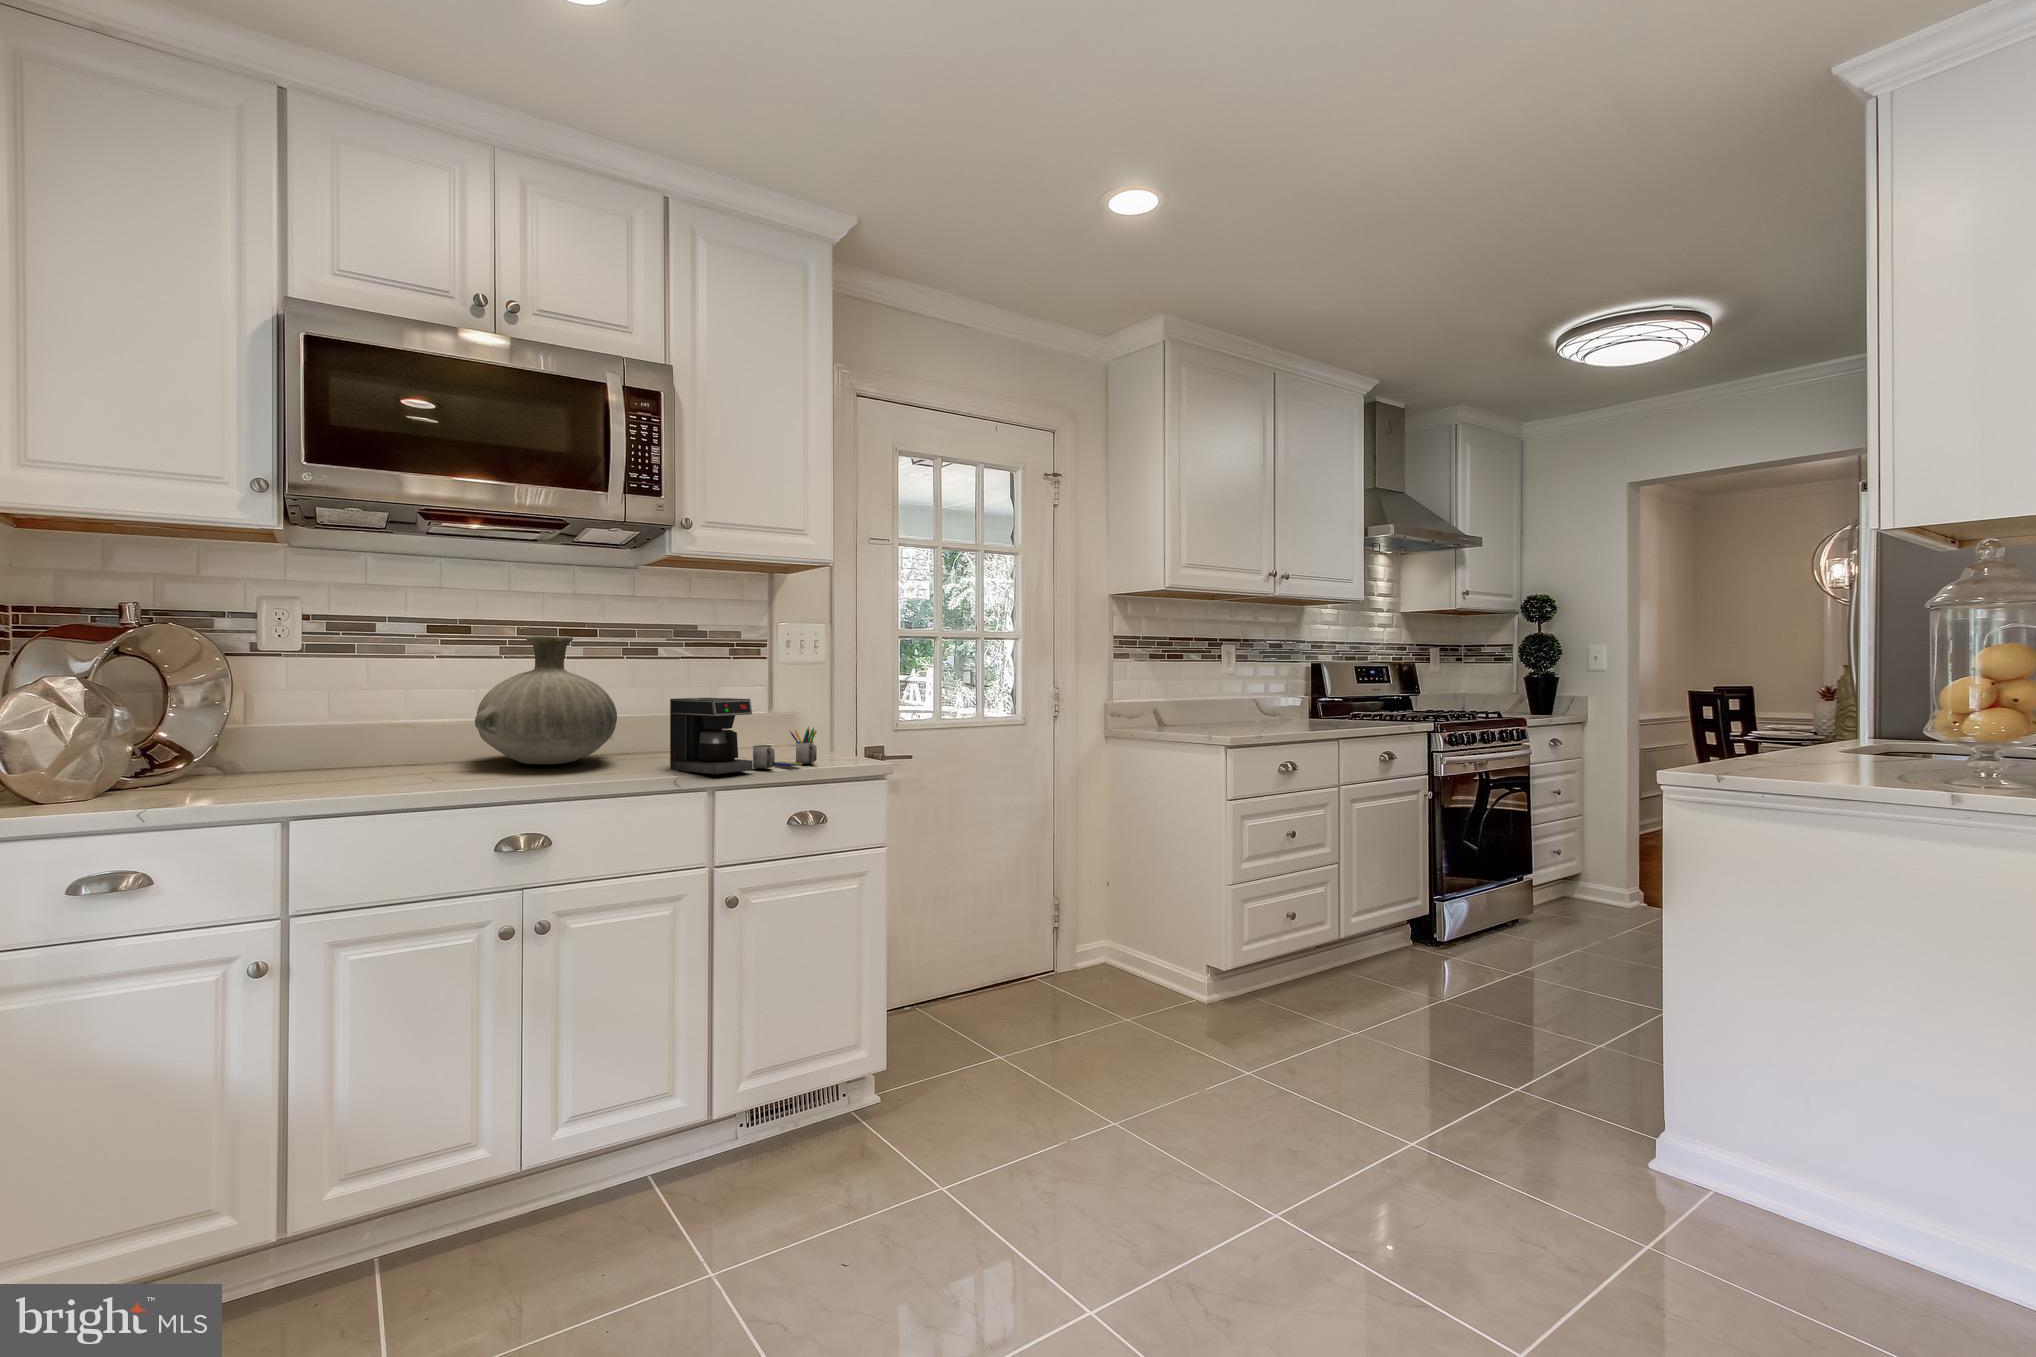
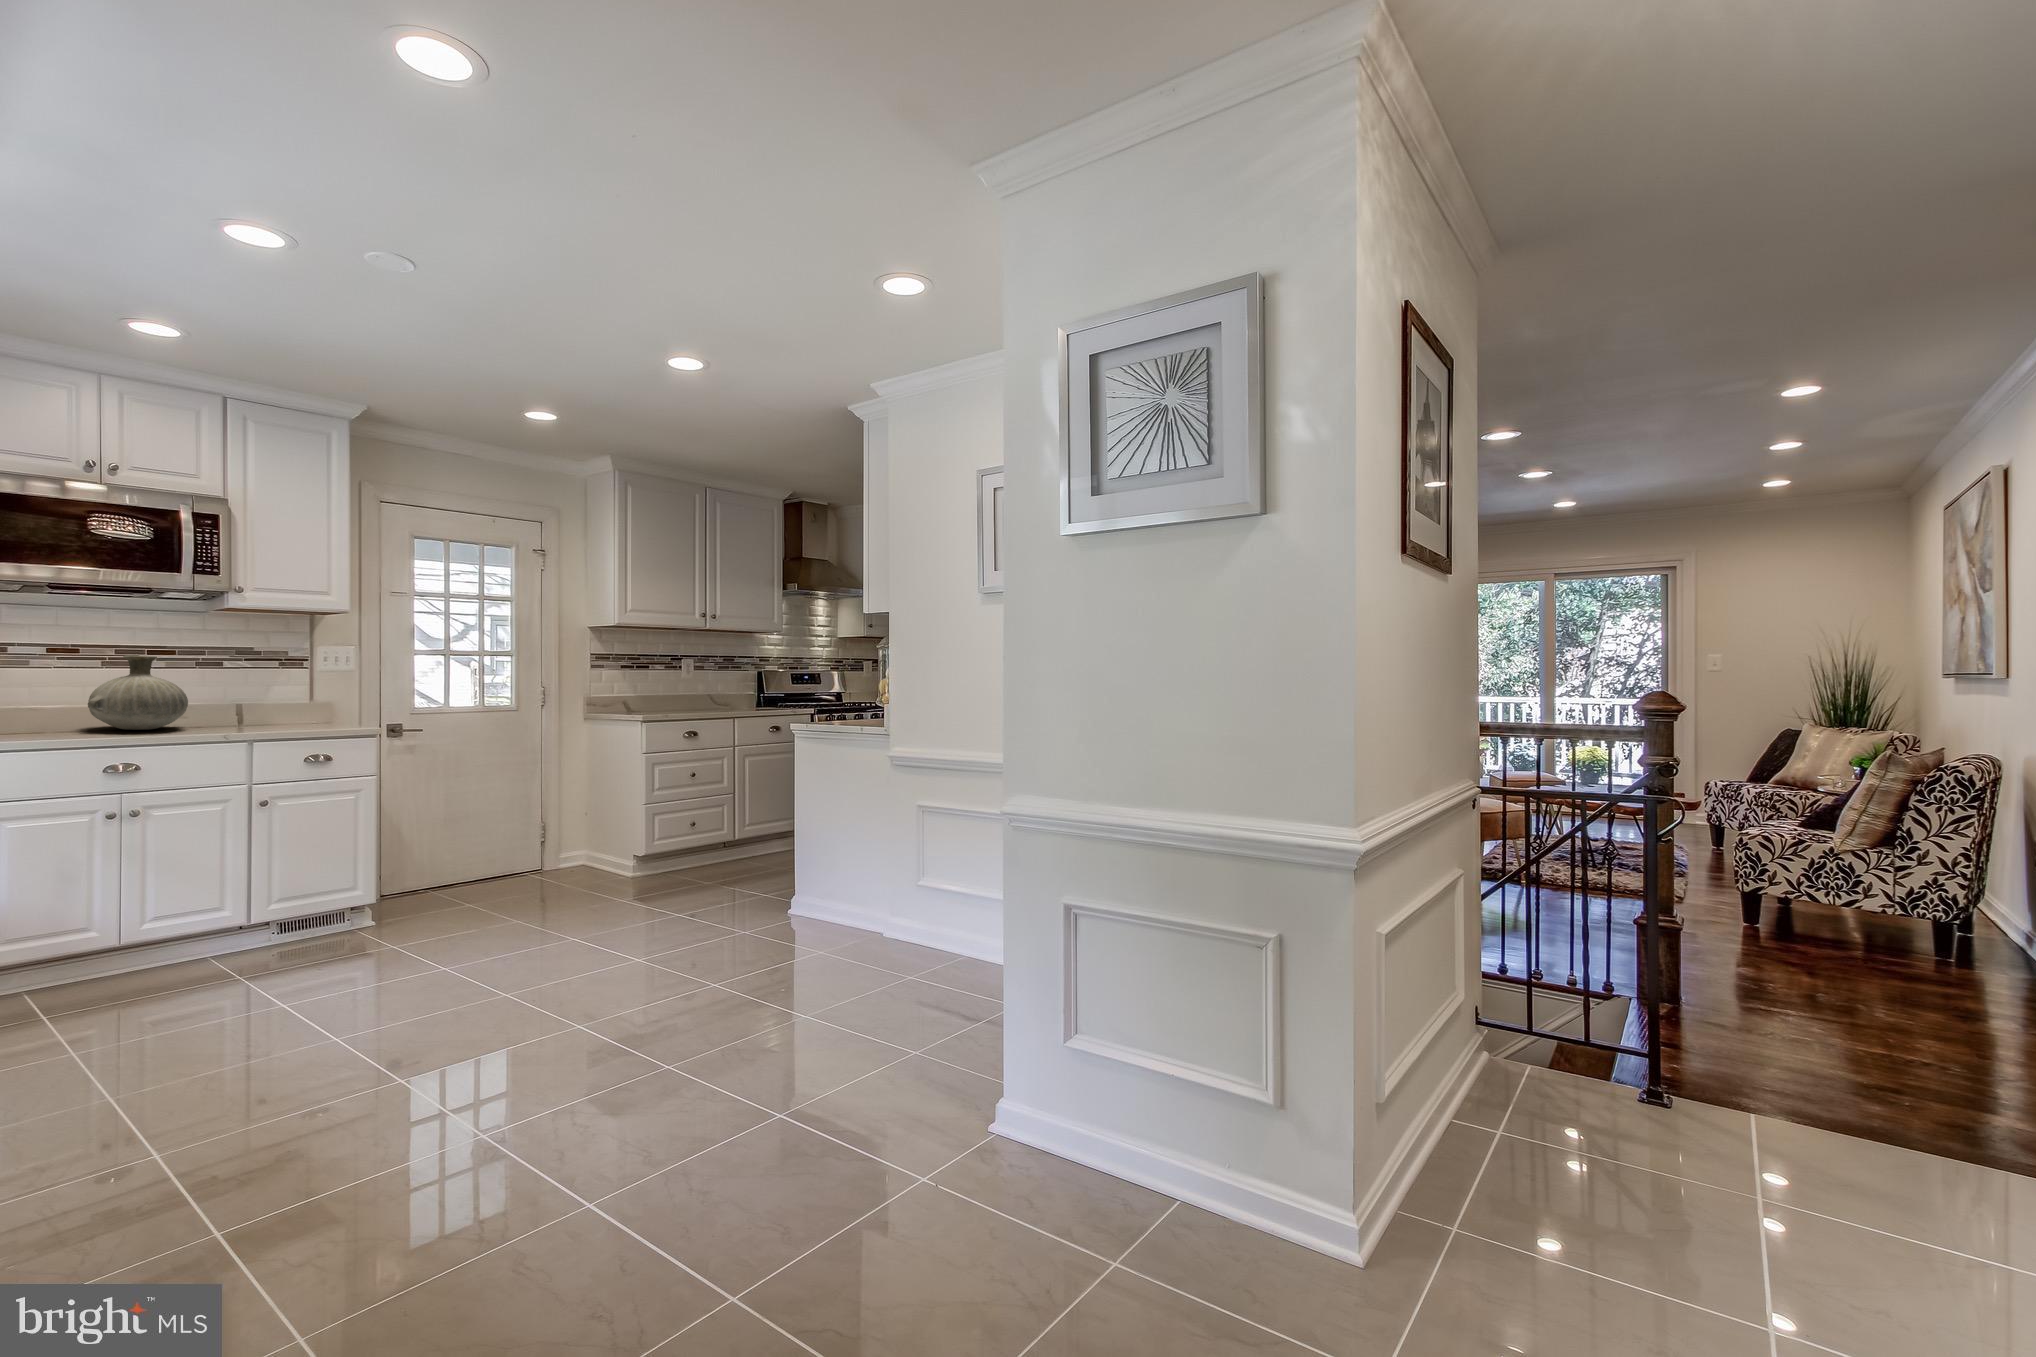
coffee maker: present [670,698,817,774] -> none [225,691,331,733]

